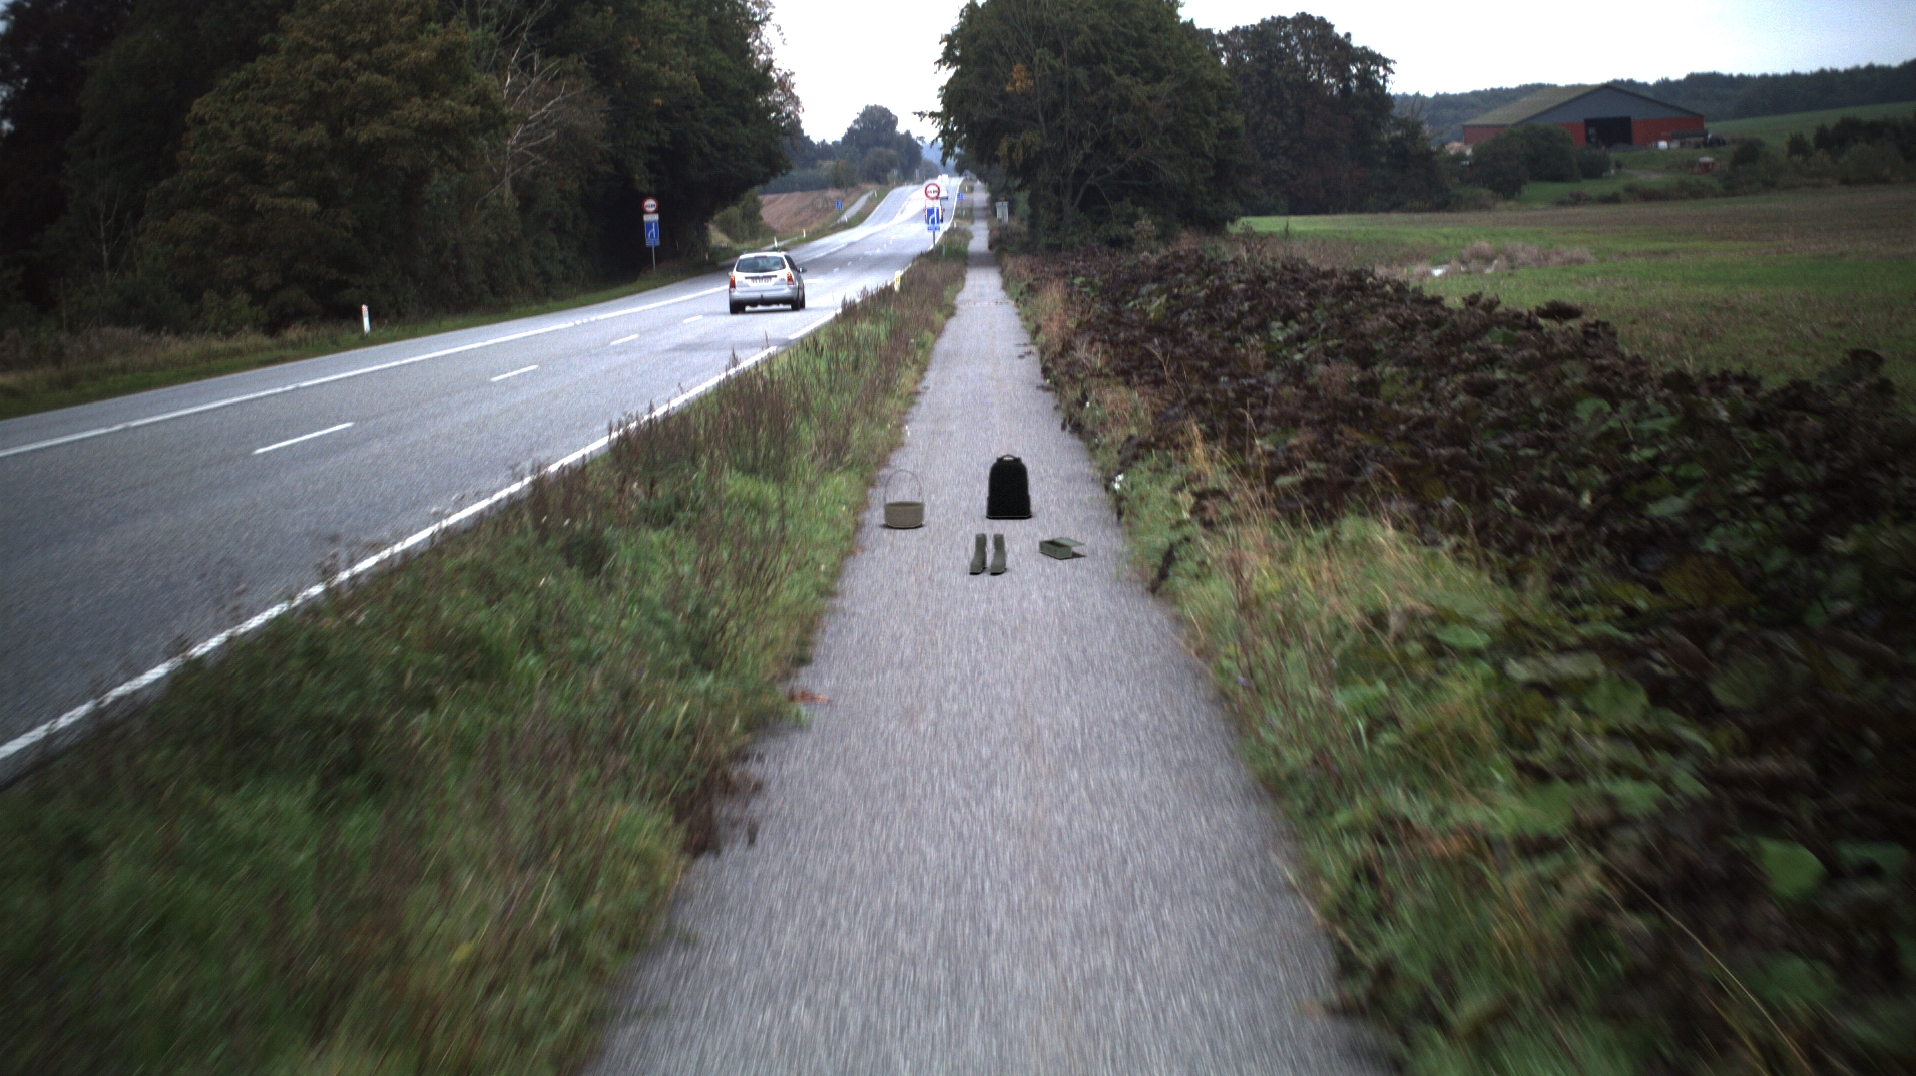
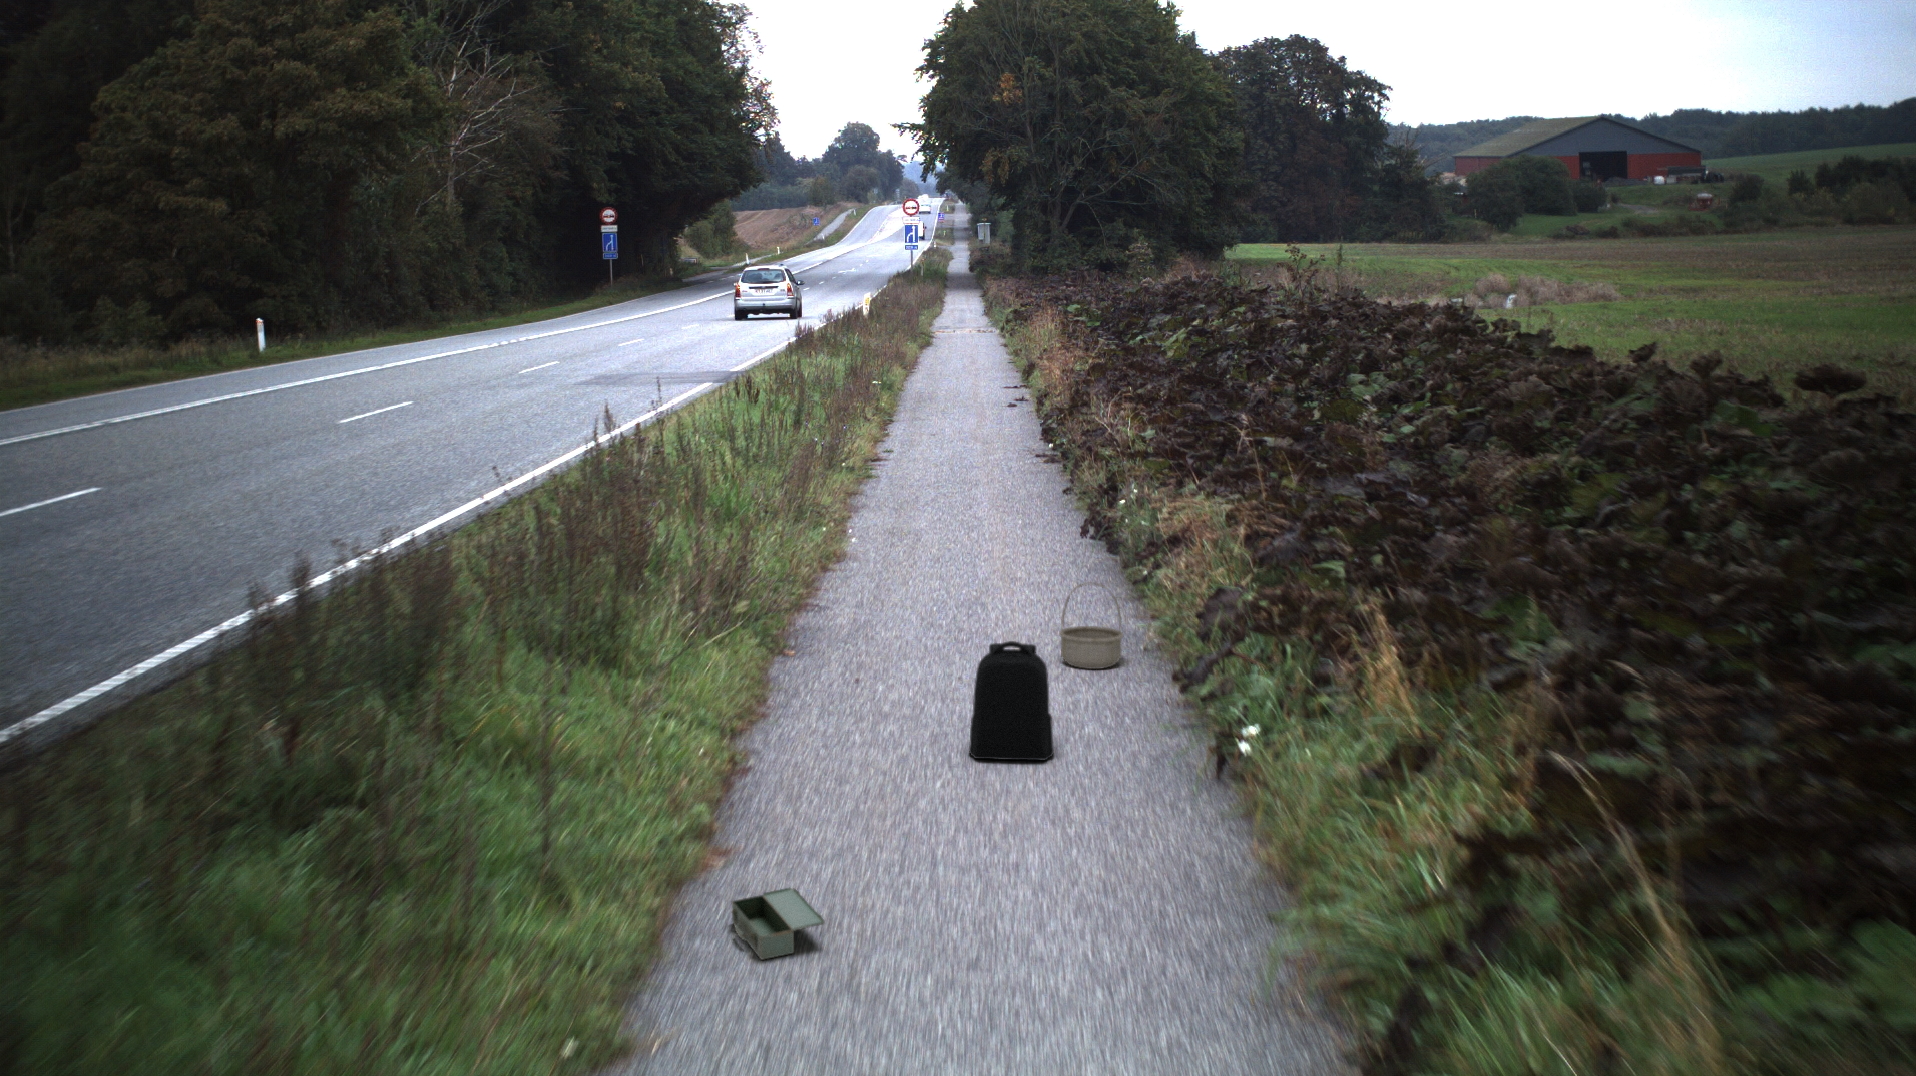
basket: present [883,470,925,528] -> present [1059,583,1123,669]
boots: present [970,533,1007,573] -> none [933,872,1015,973]
toolbox: present [1039,537,1084,559] -> present [732,888,825,960]

